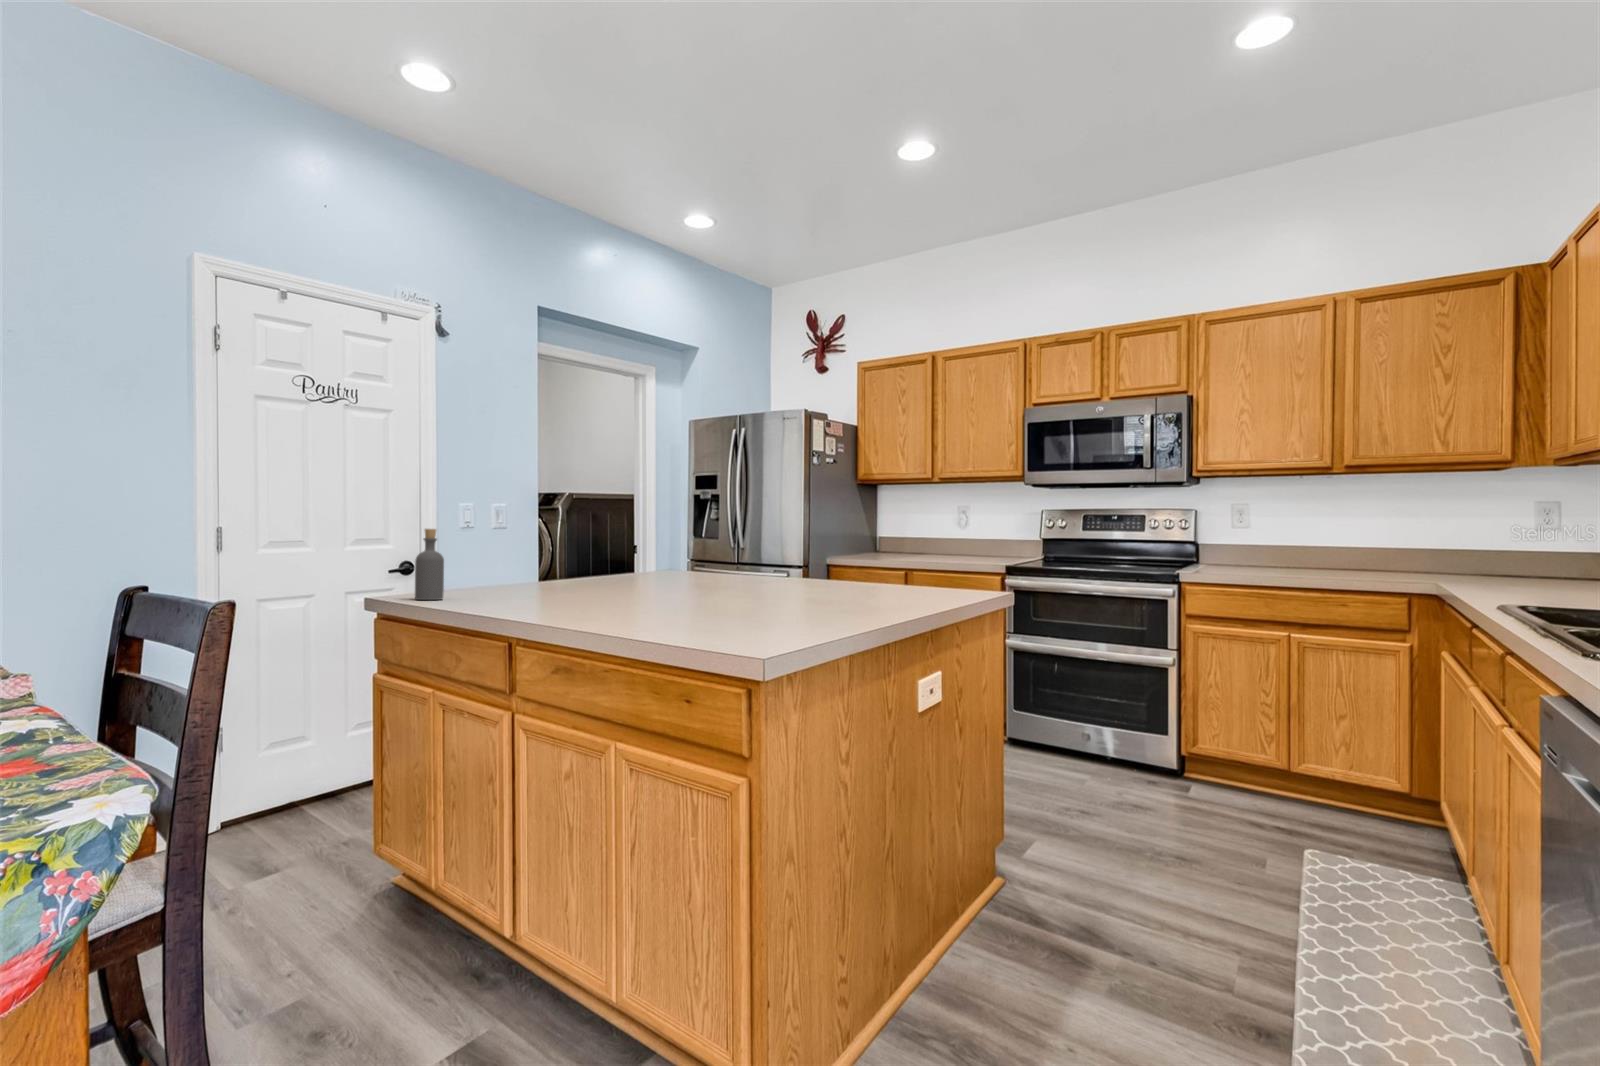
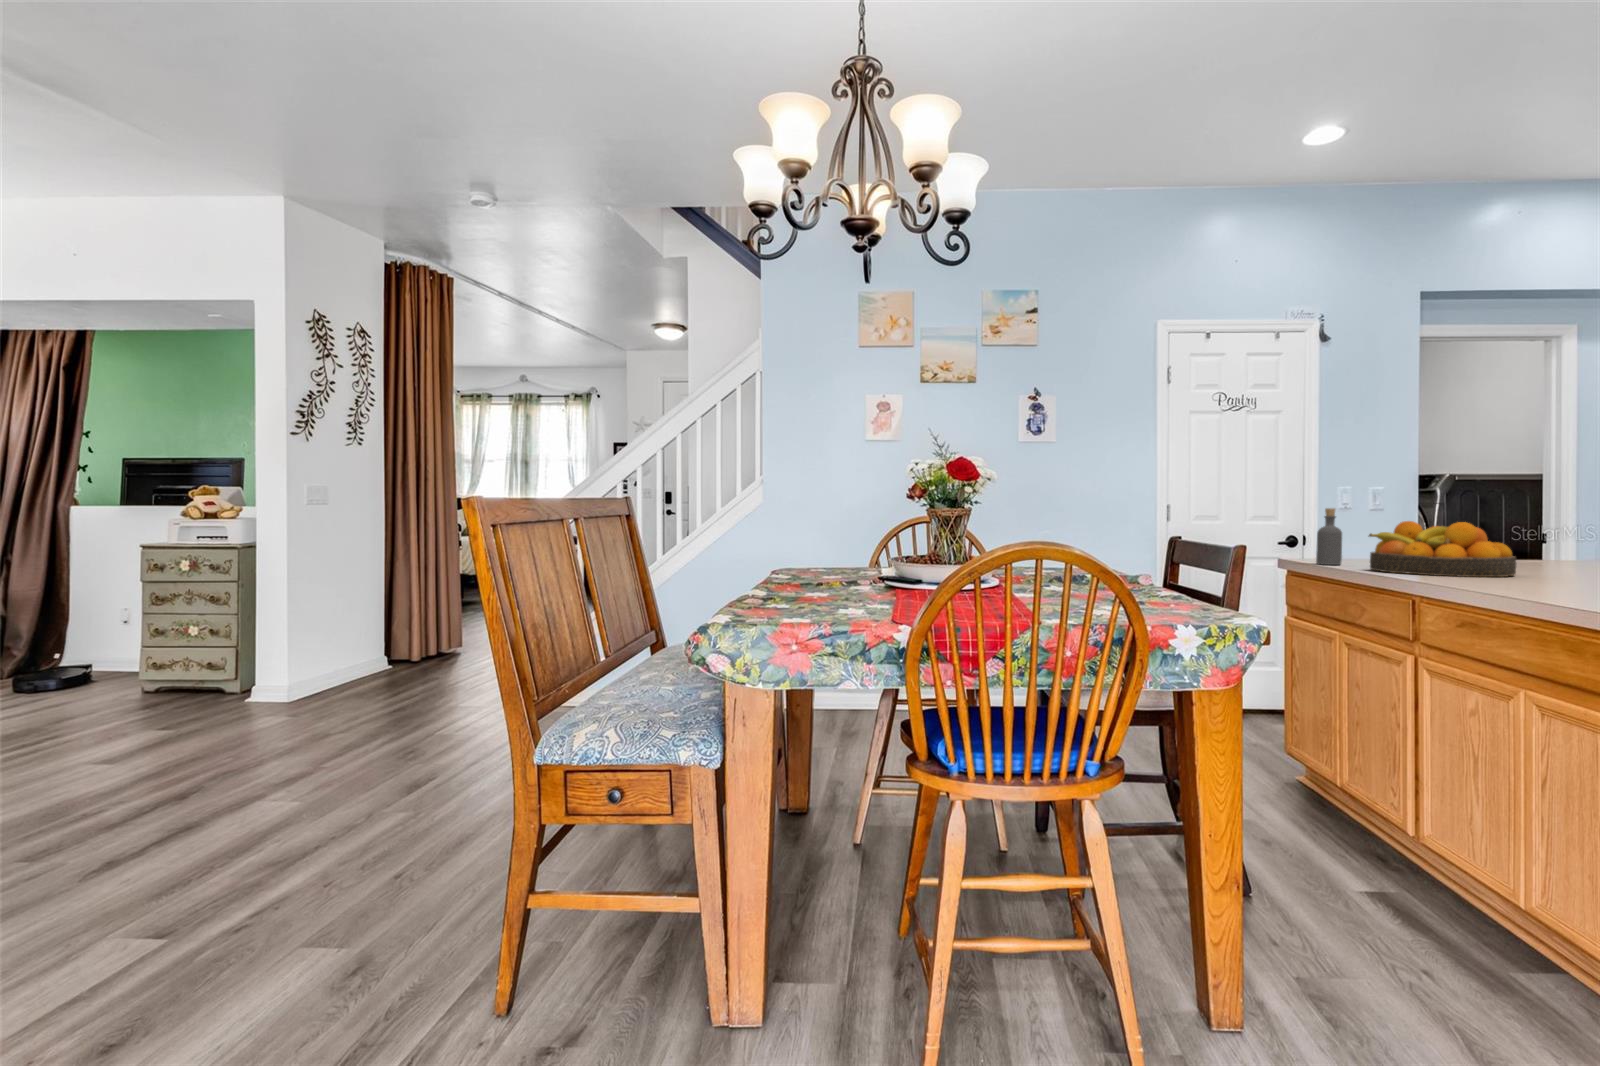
fruit bowl: none [465,545,608,611] -> present [1369,521,1516,577]

